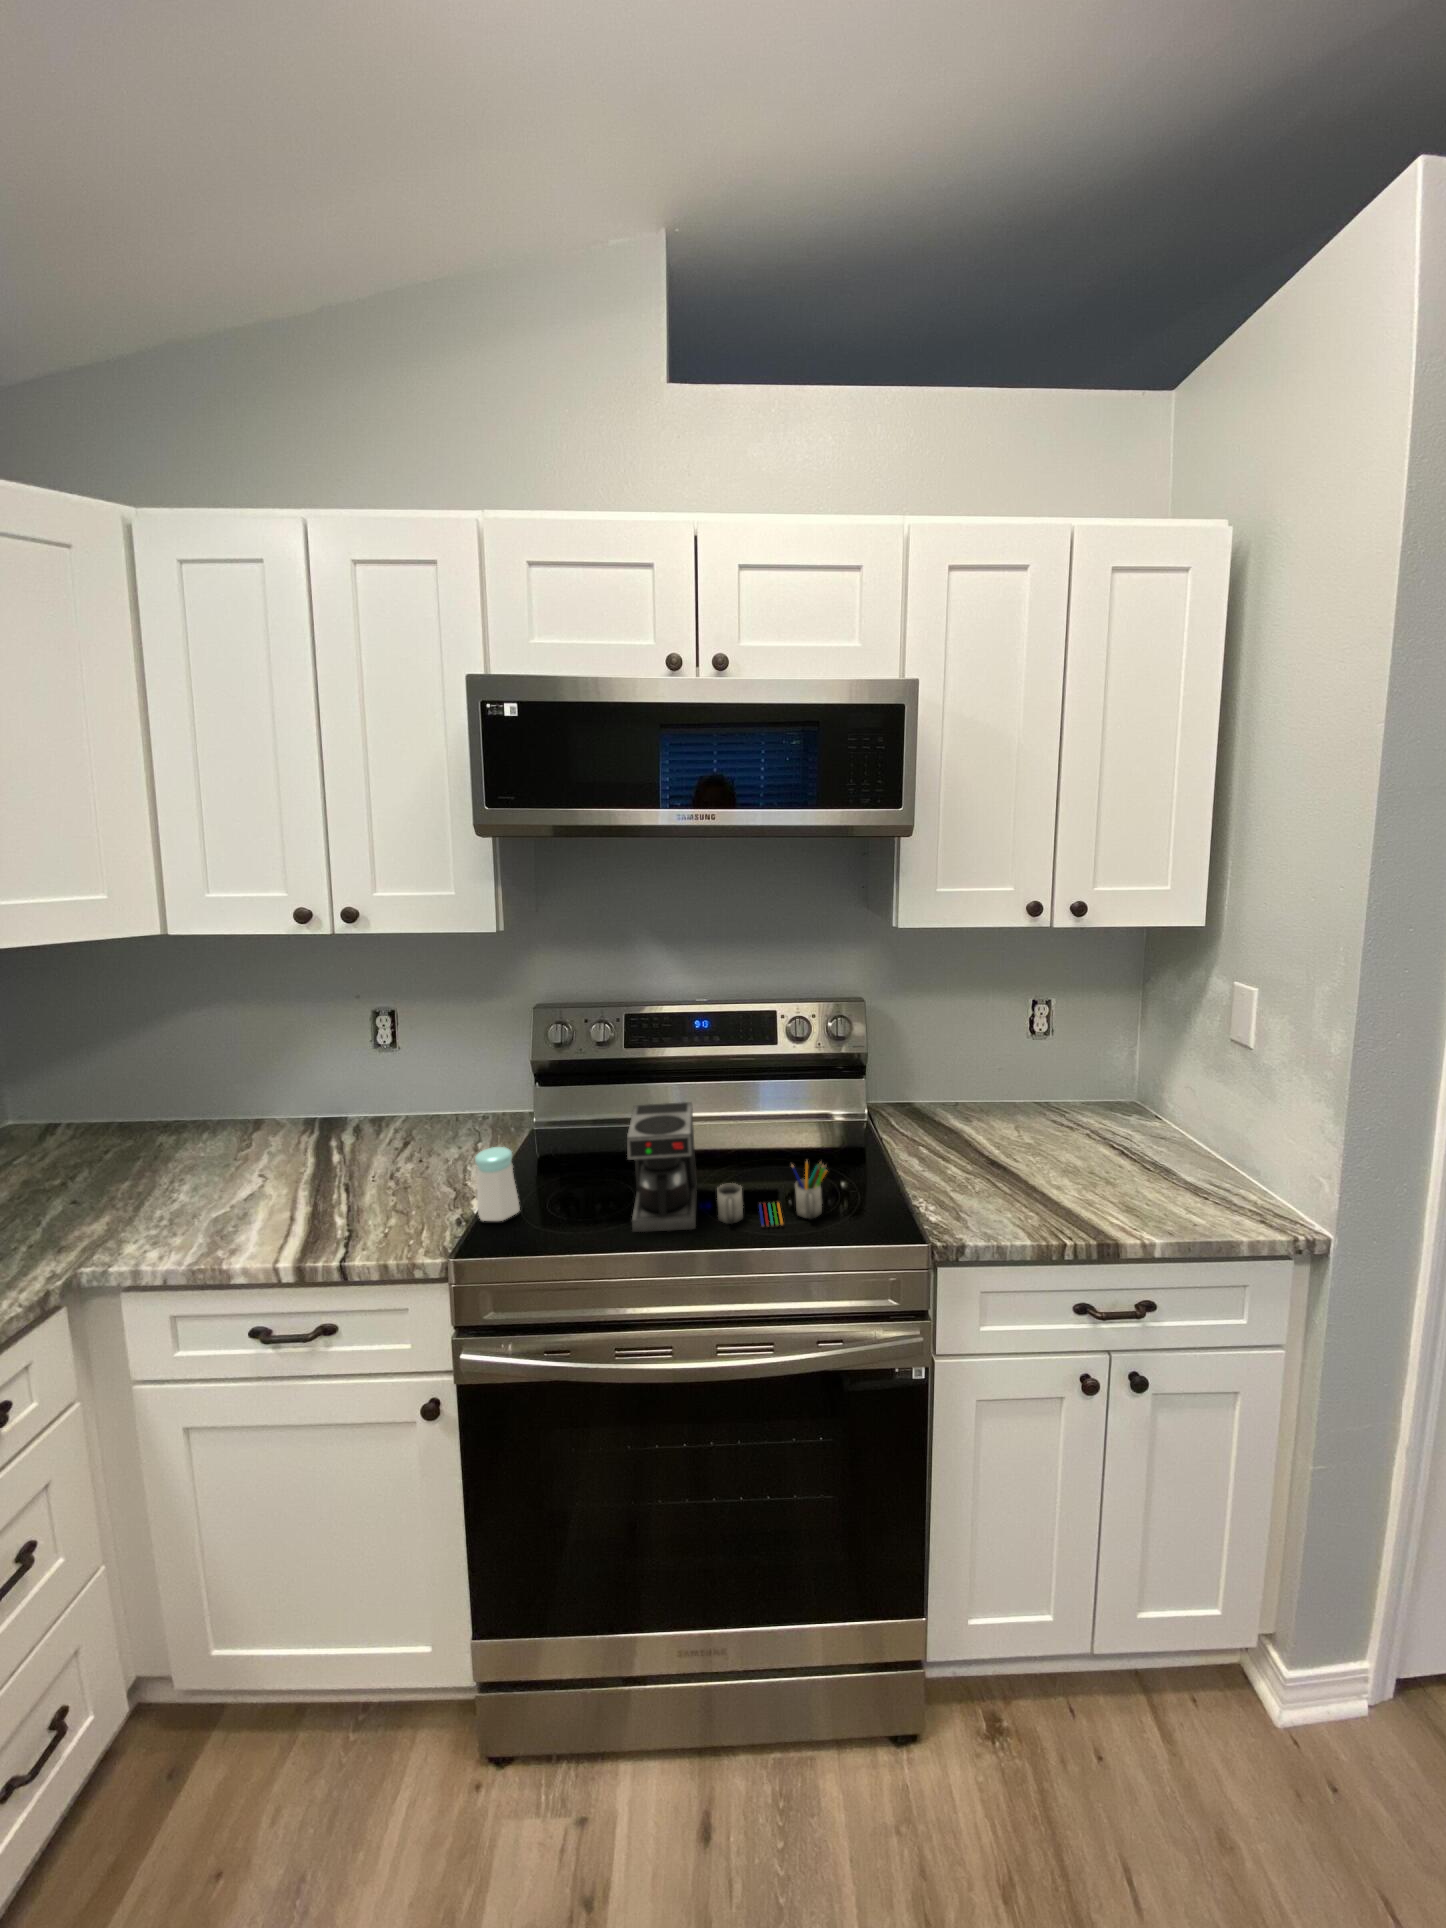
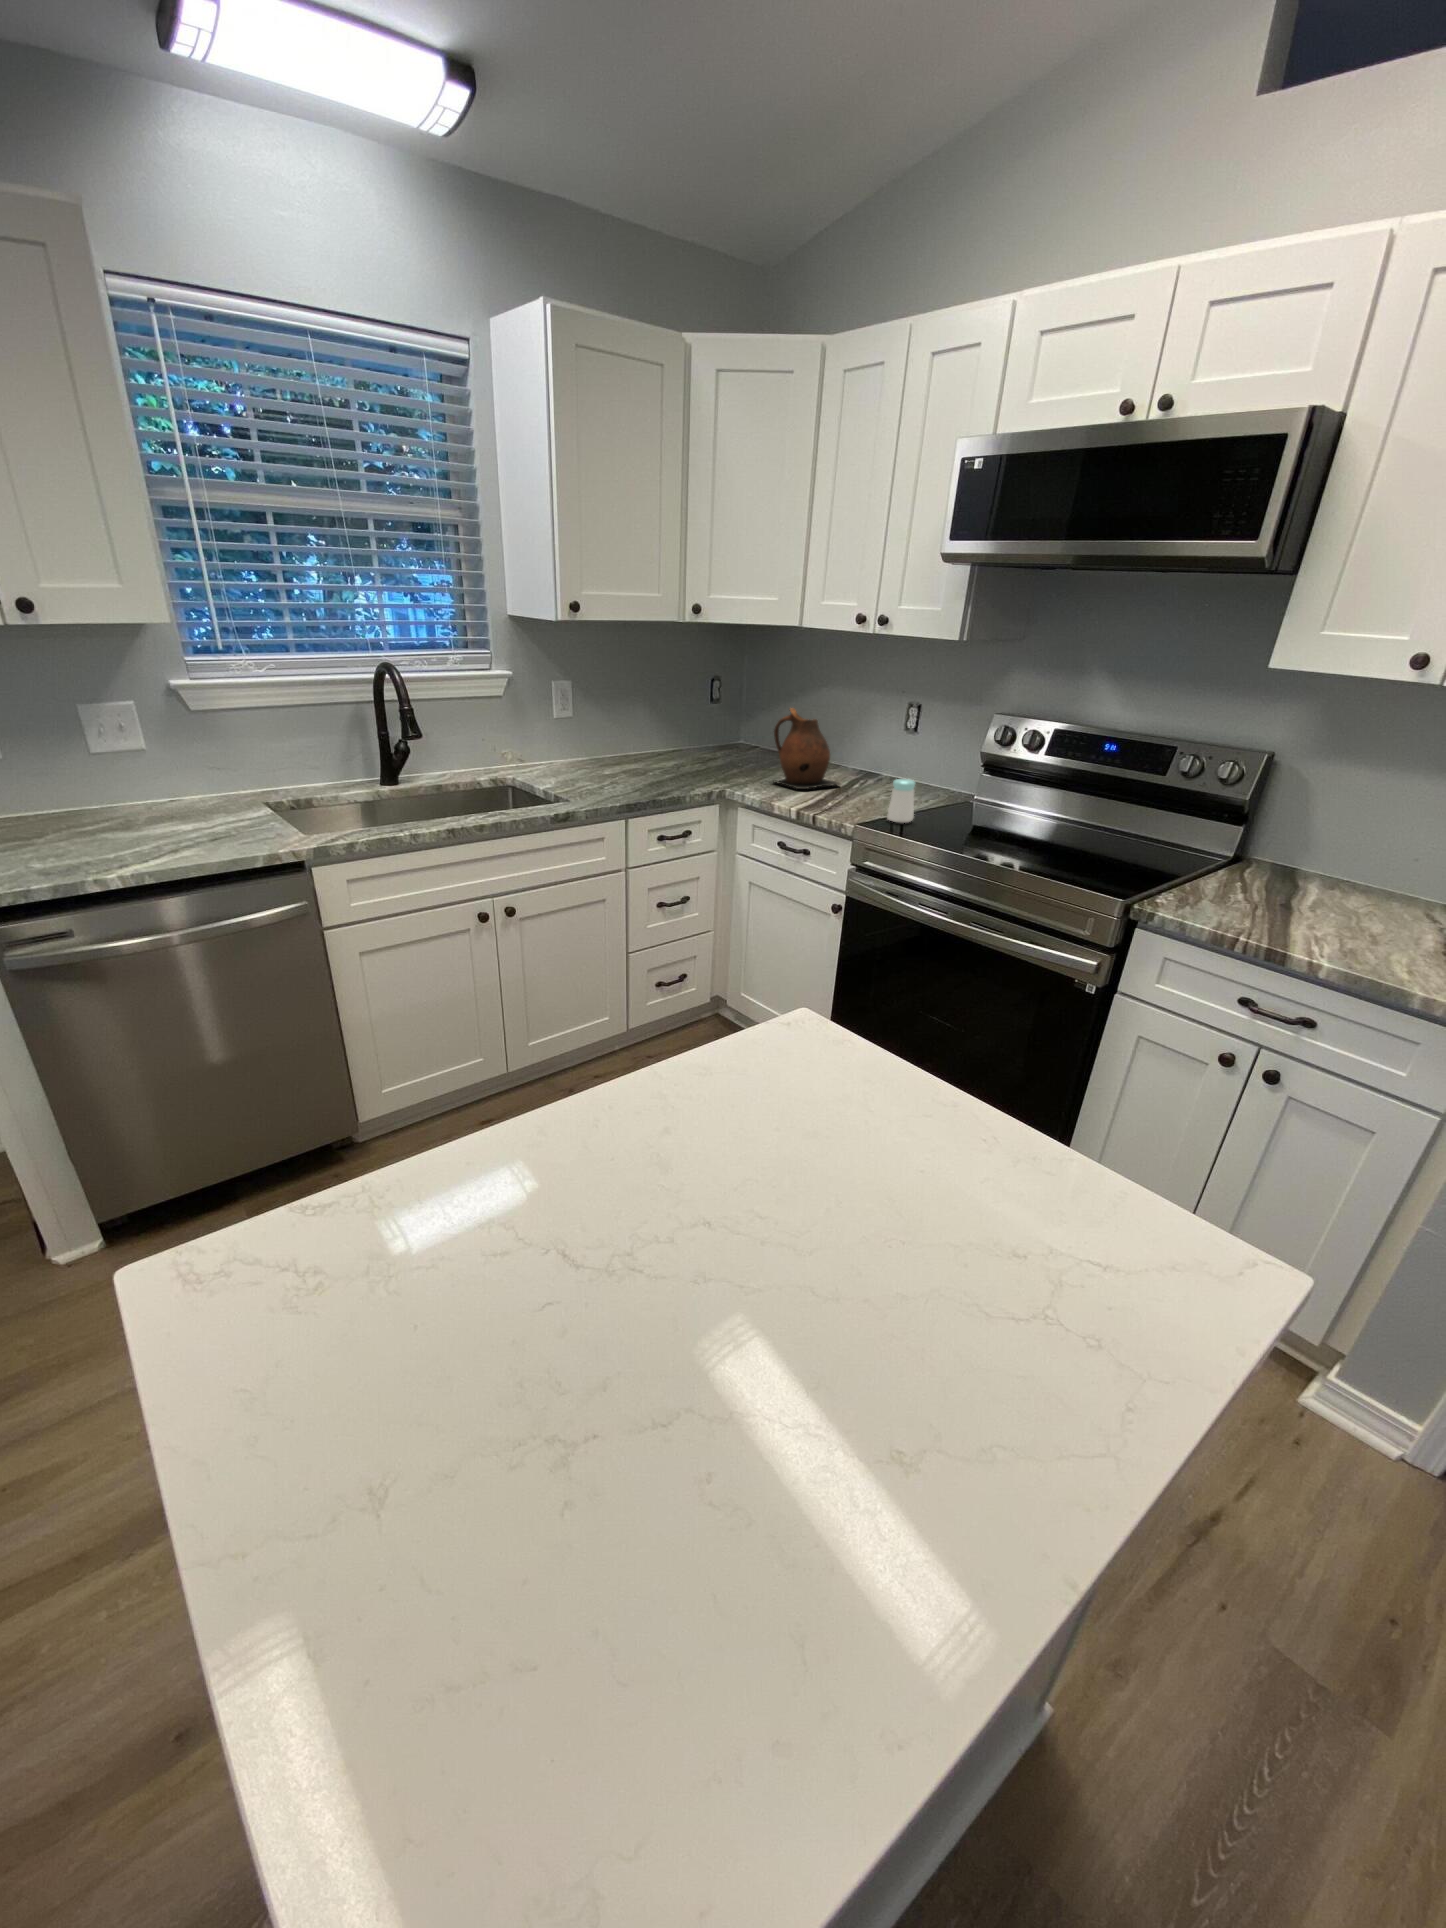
ceramic pitcher: none [157,1071,312,1212] -> present [774,708,839,789]
coffee maker: present [627,1102,827,1232] -> none [954,774,1094,872]

